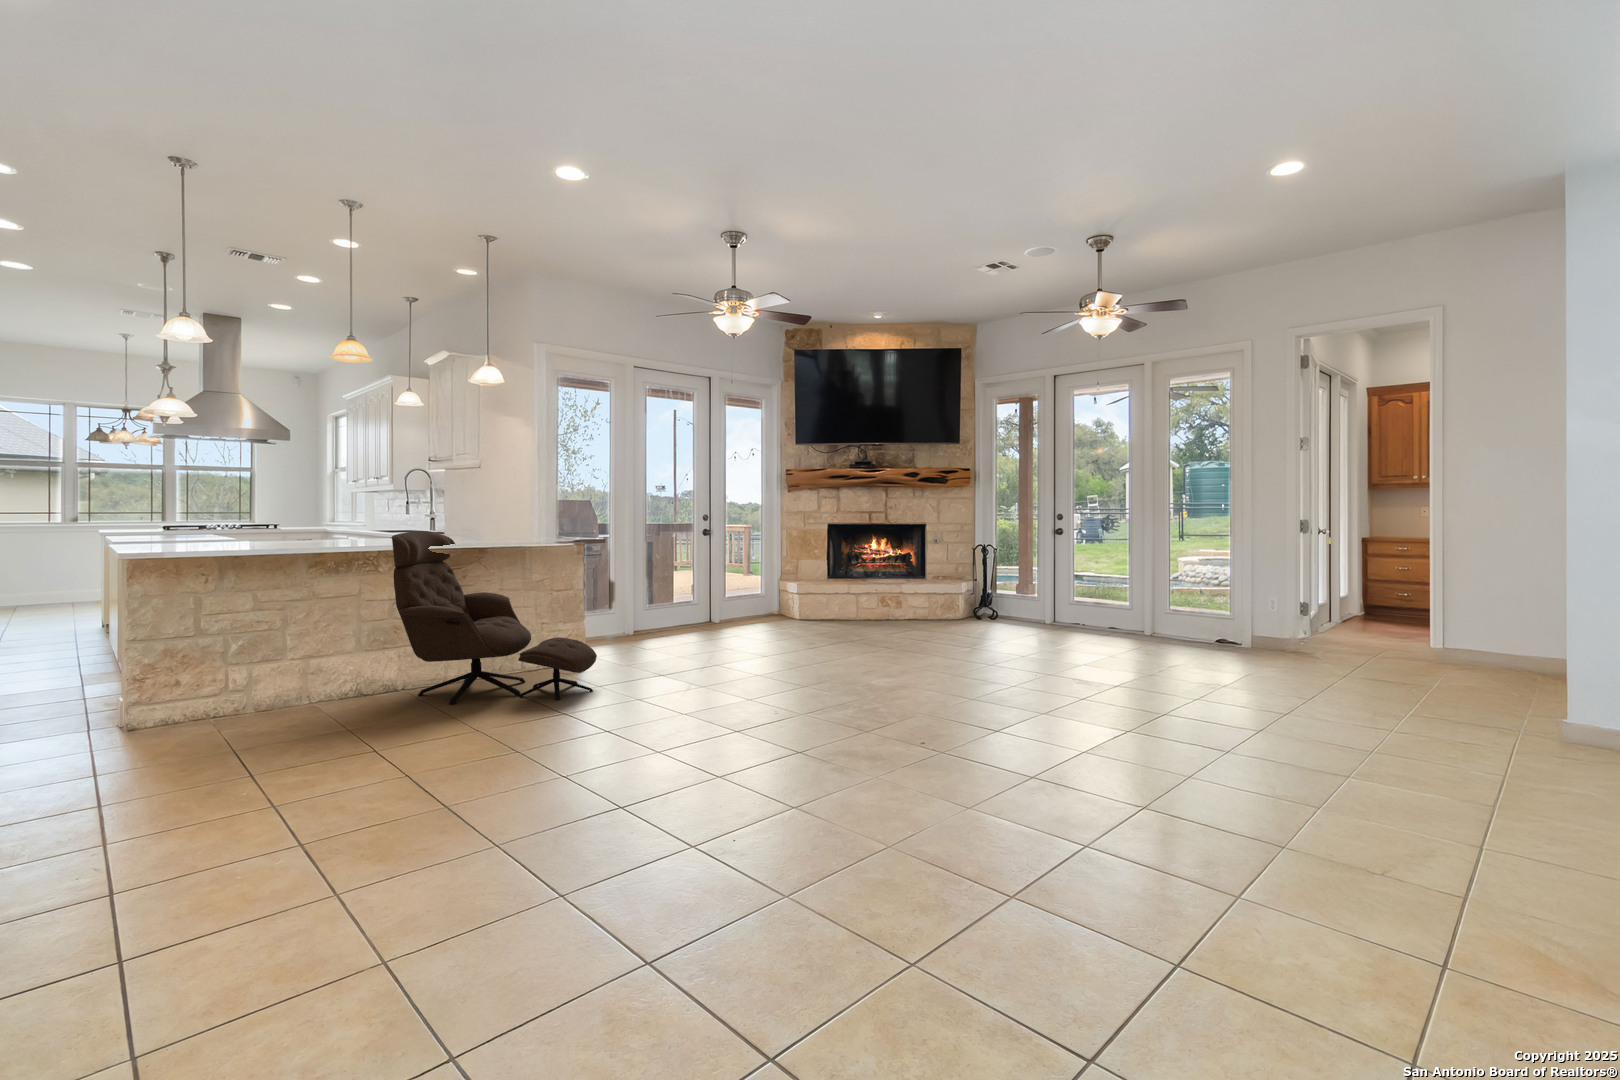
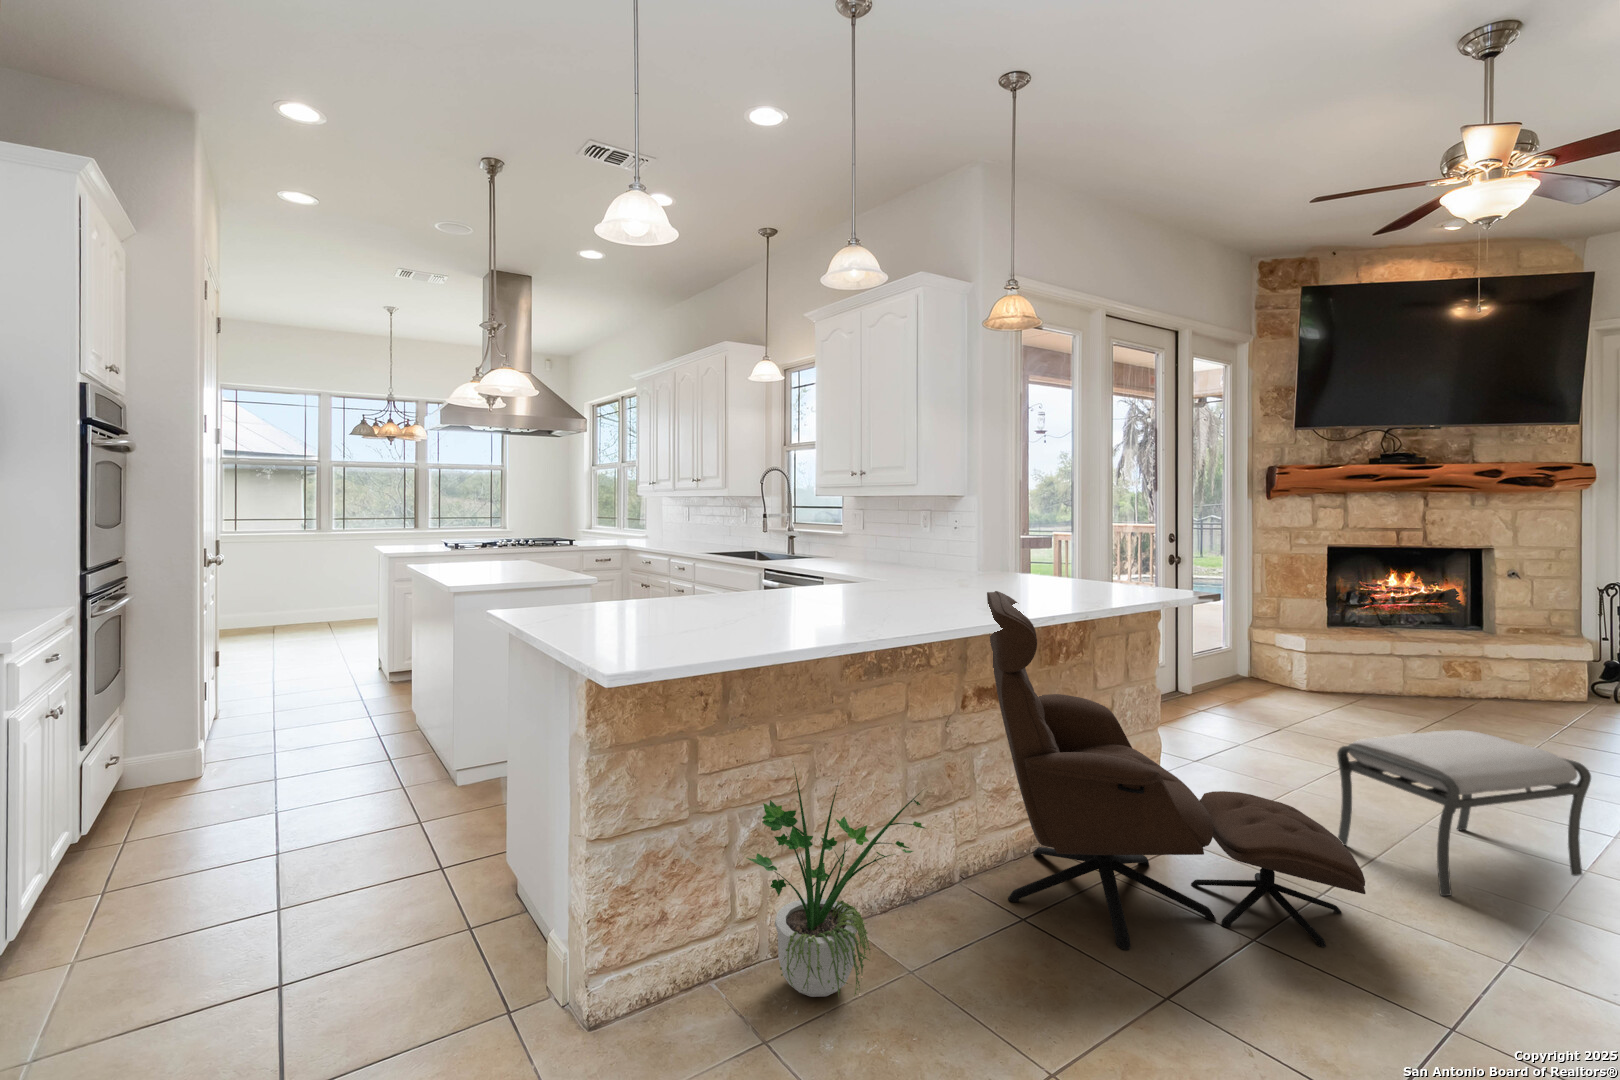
potted plant: none [211,605,344,721] -> present [747,772,926,997]
ottoman: none [648,610,753,685] -> present [1337,730,1591,896]

